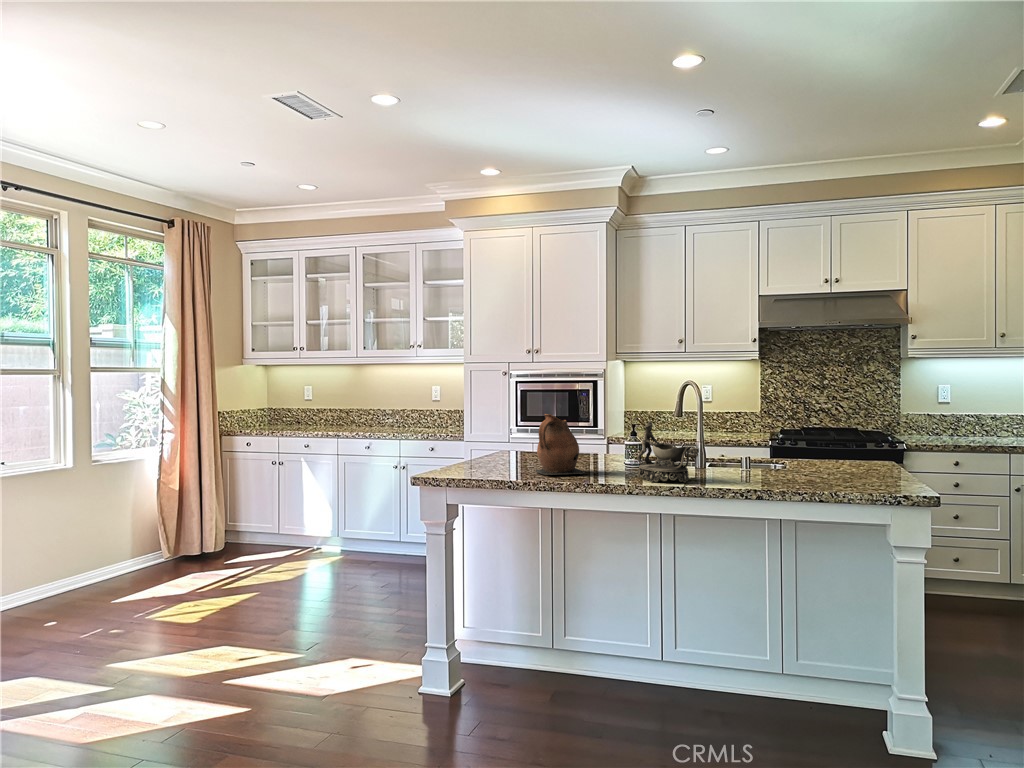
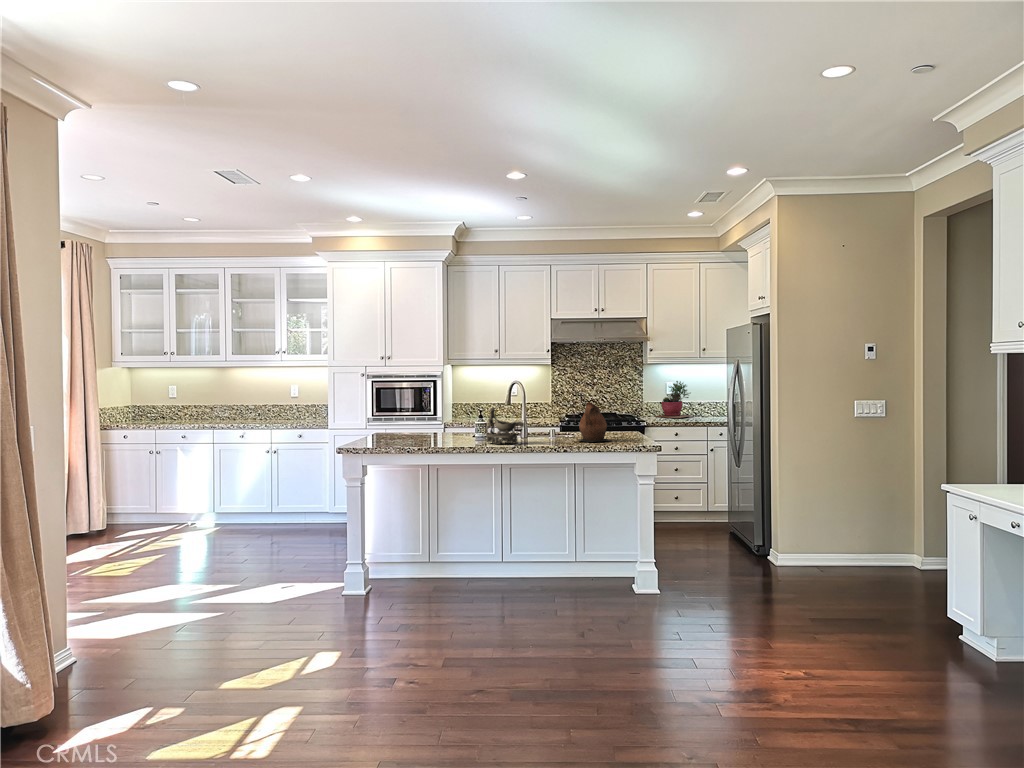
succulent plant: none [917,383,985,439] -> present [656,381,691,418]
ceramic pitcher: present [536,414,585,475] -> present [578,403,611,442]

